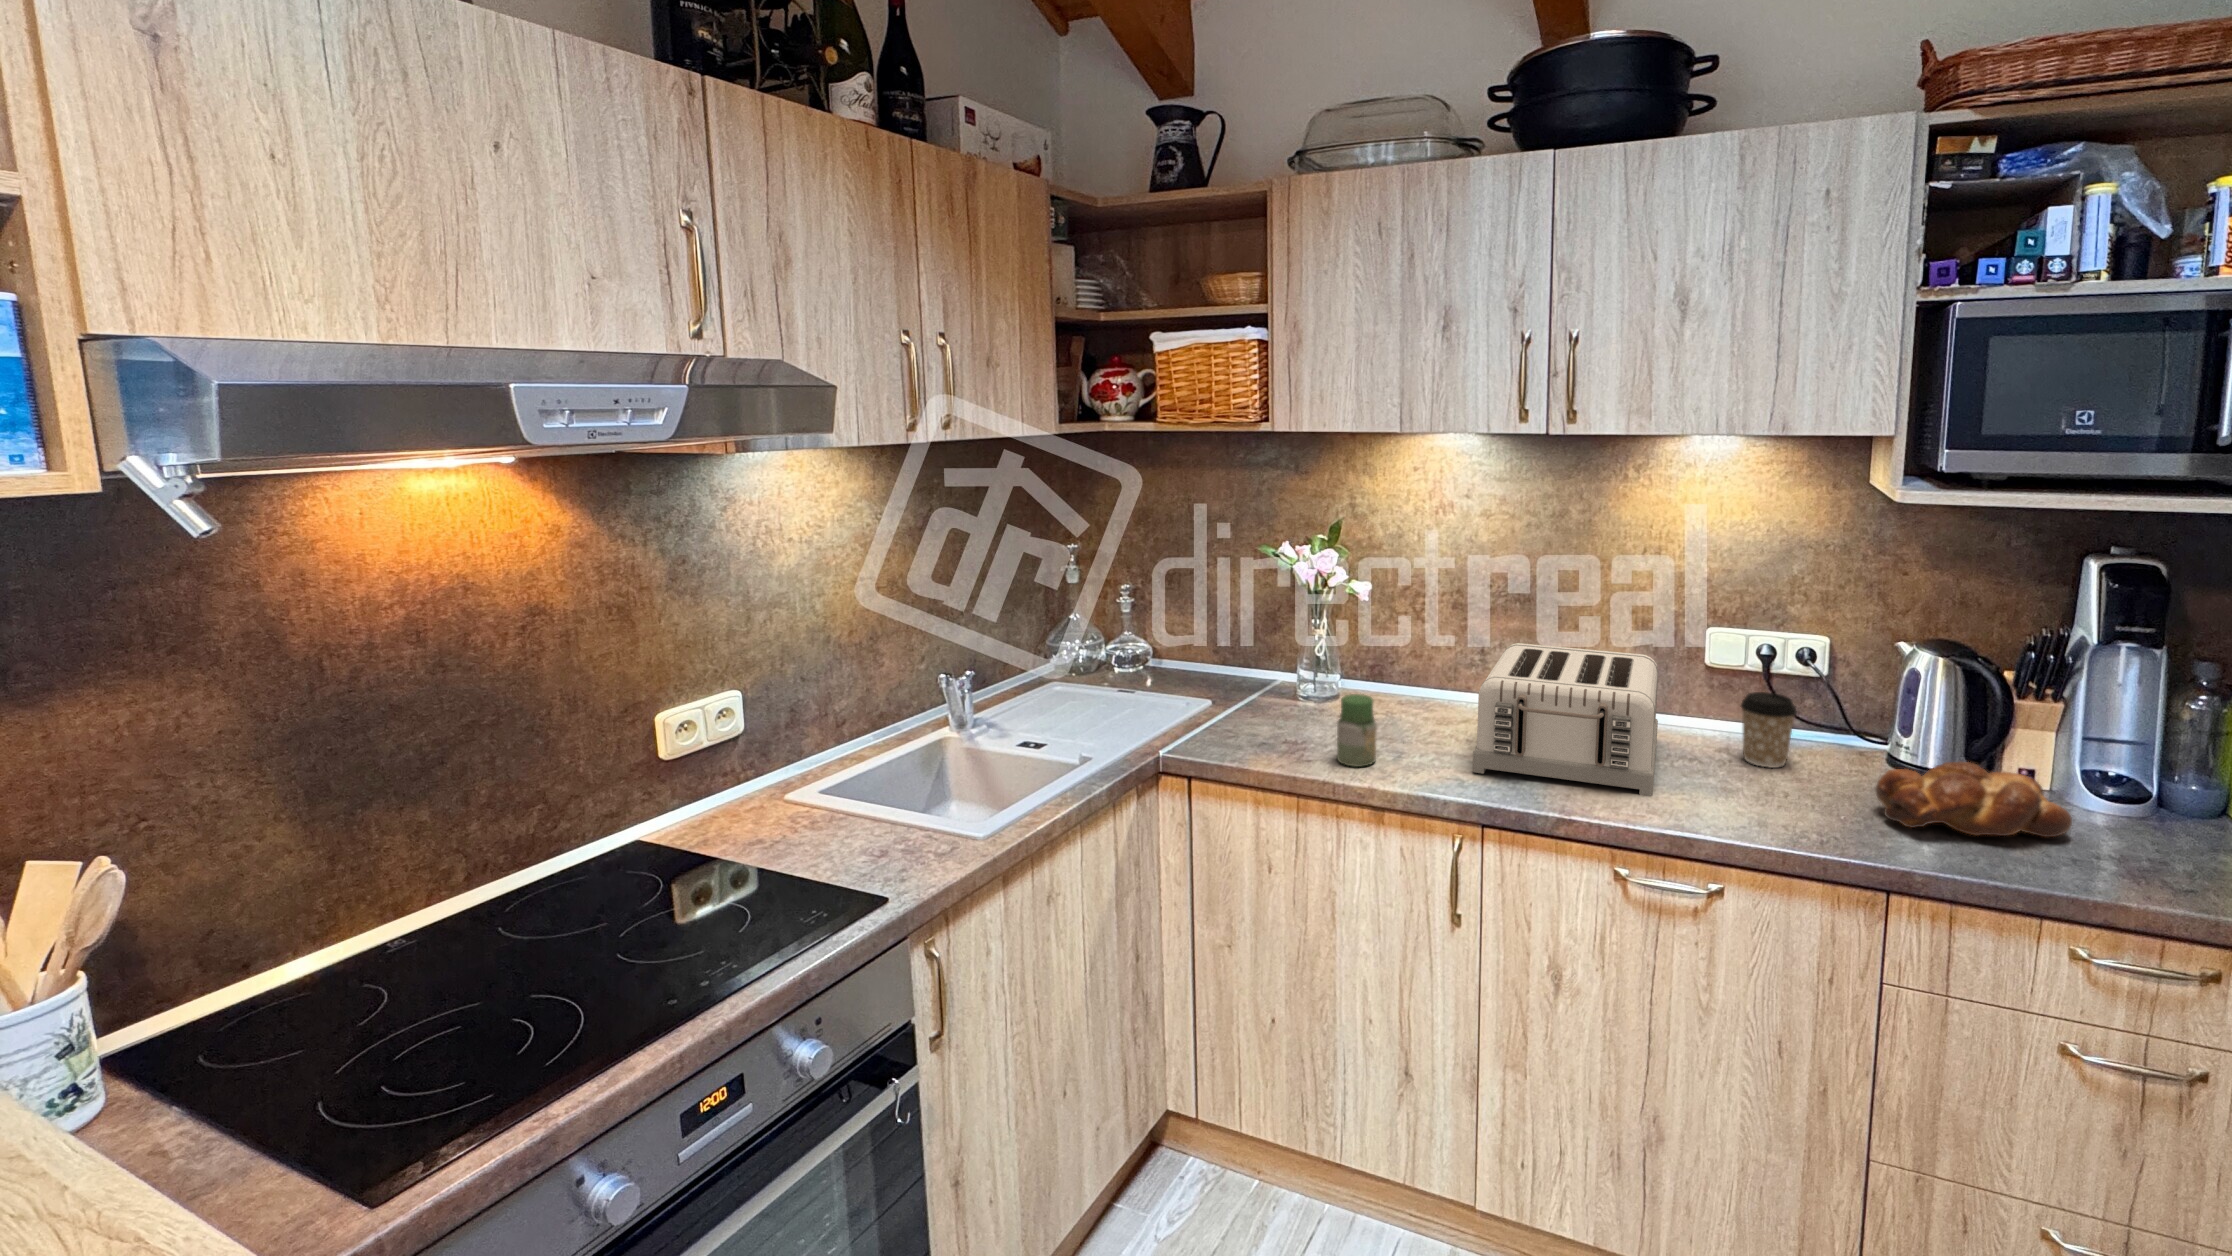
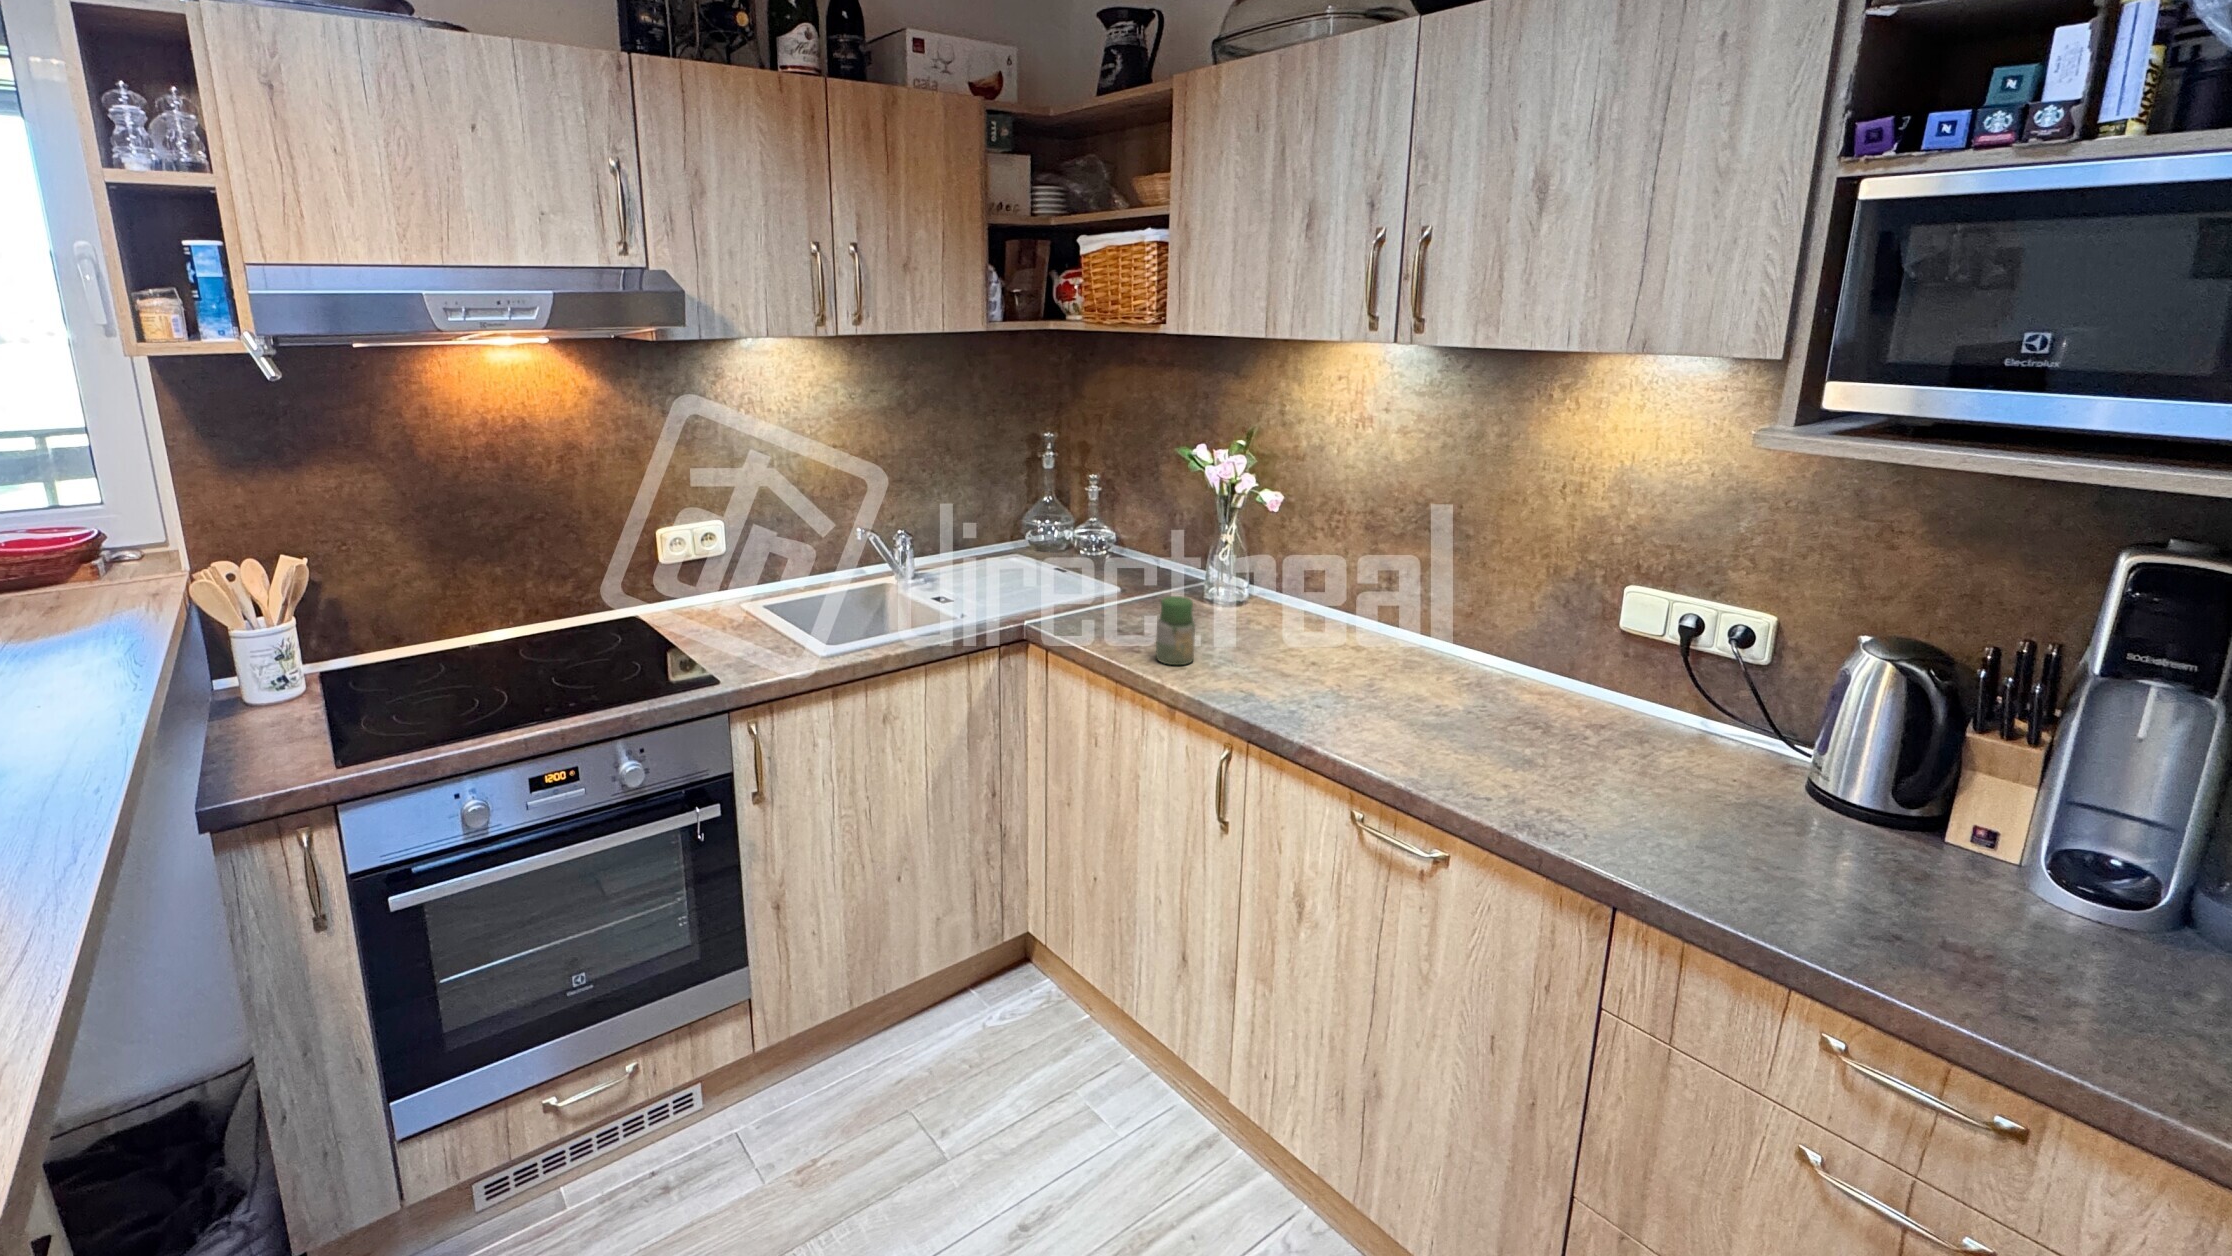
toaster: present [1473,643,1658,796] -> none [1268,572,1526,748]
coffee cup: present [1741,692,1796,768] -> none [1596,663,1668,754]
bread loaf: present [1876,762,2072,837] -> none [1679,777,1946,905]

